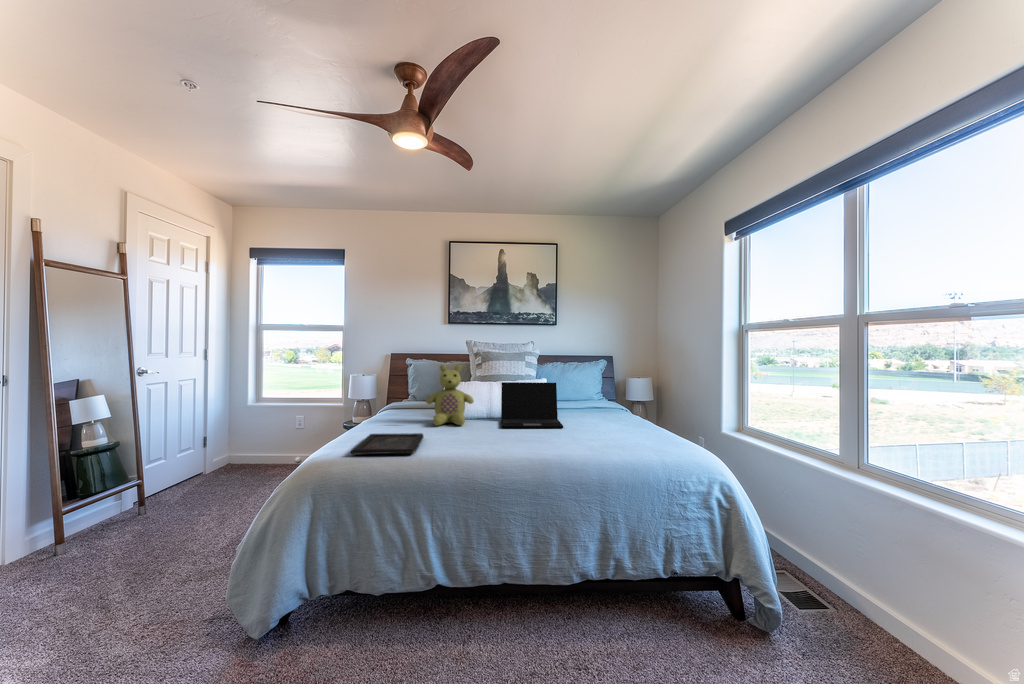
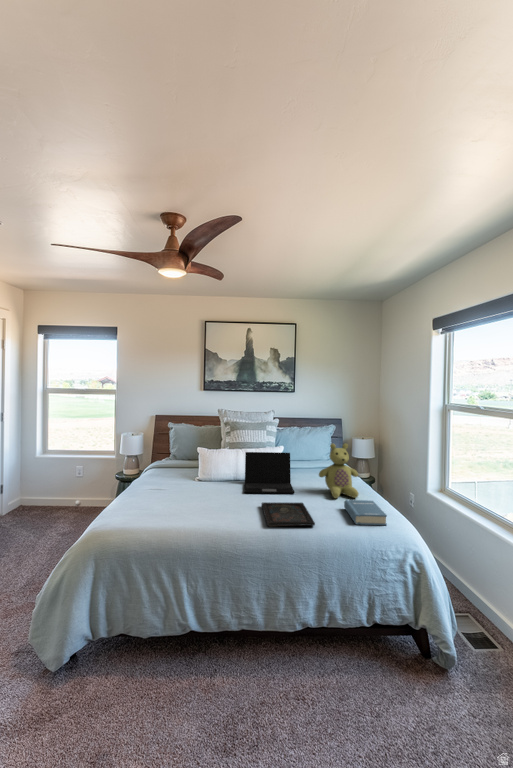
stuffed bear: present [426,365,474,425] -> present [319,444,359,498]
hardback book: none [627,428,683,452] -> present [344,500,387,525]
tray: present [351,433,423,454] -> present [262,502,315,526]

